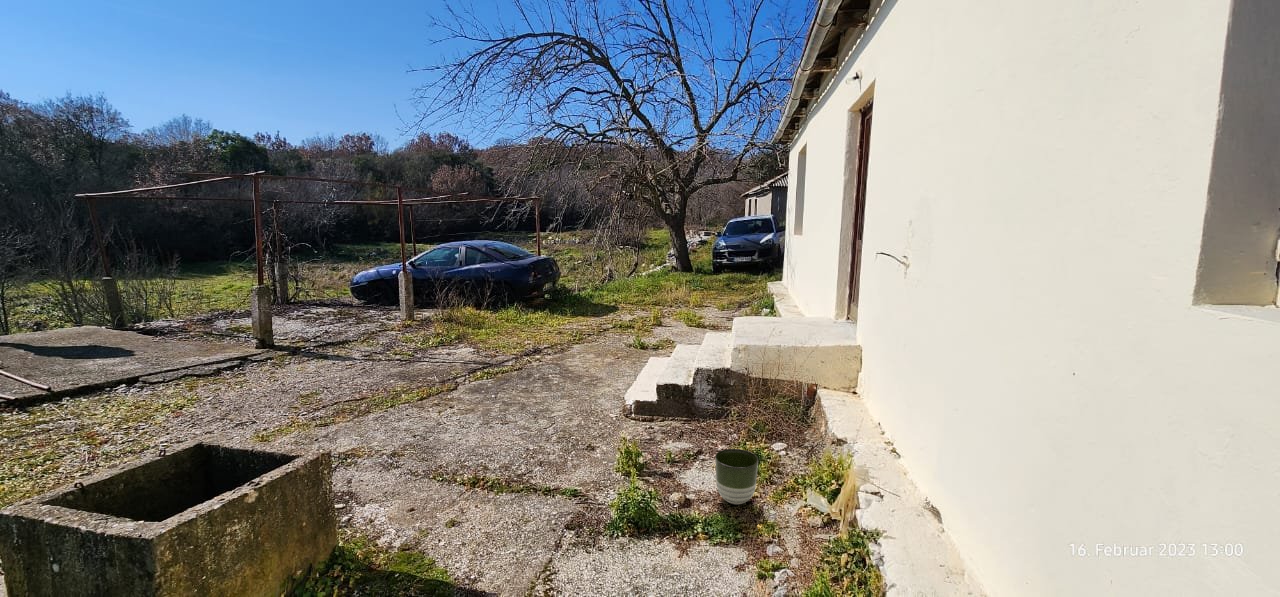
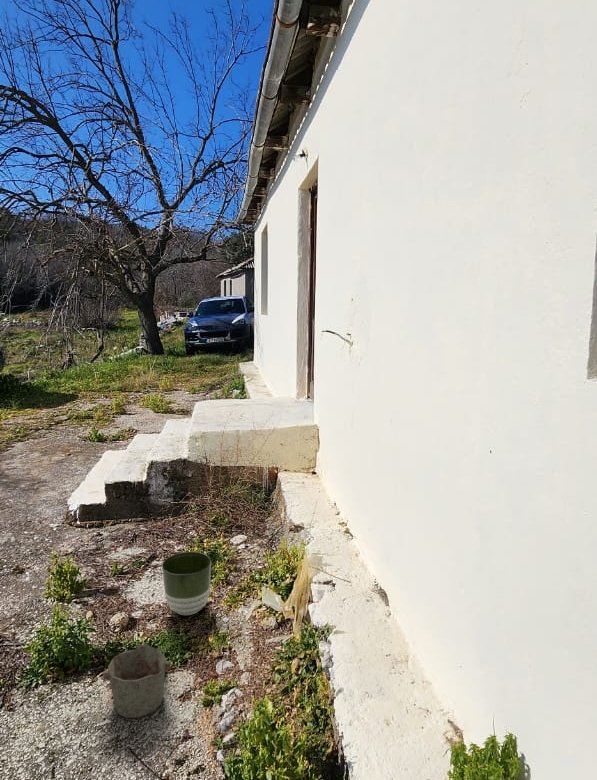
bucket: none [674,519,729,577] -> present [103,645,171,718]

